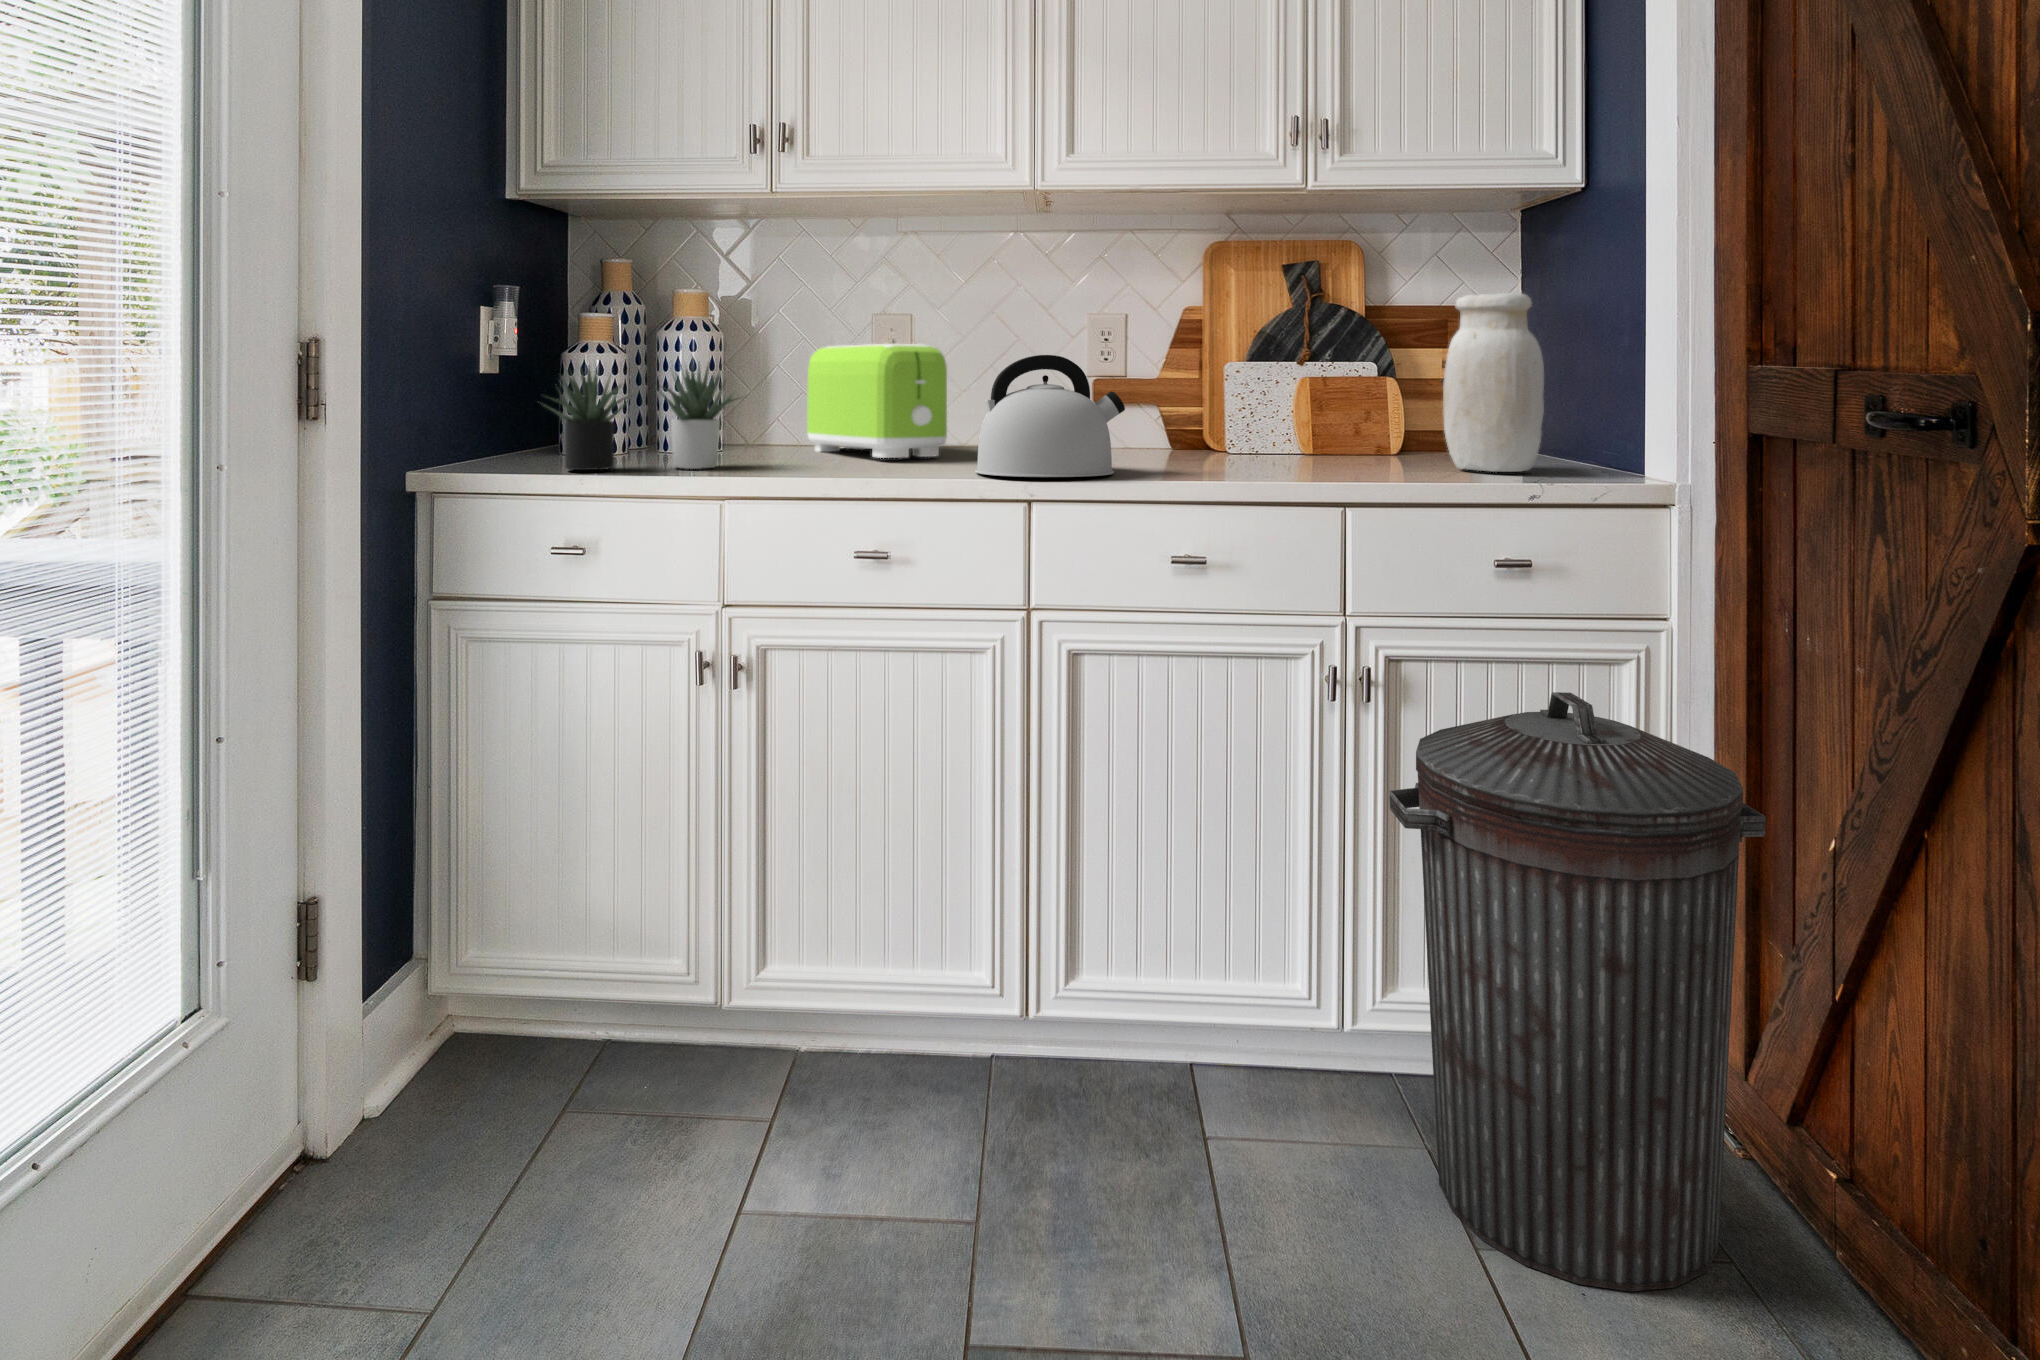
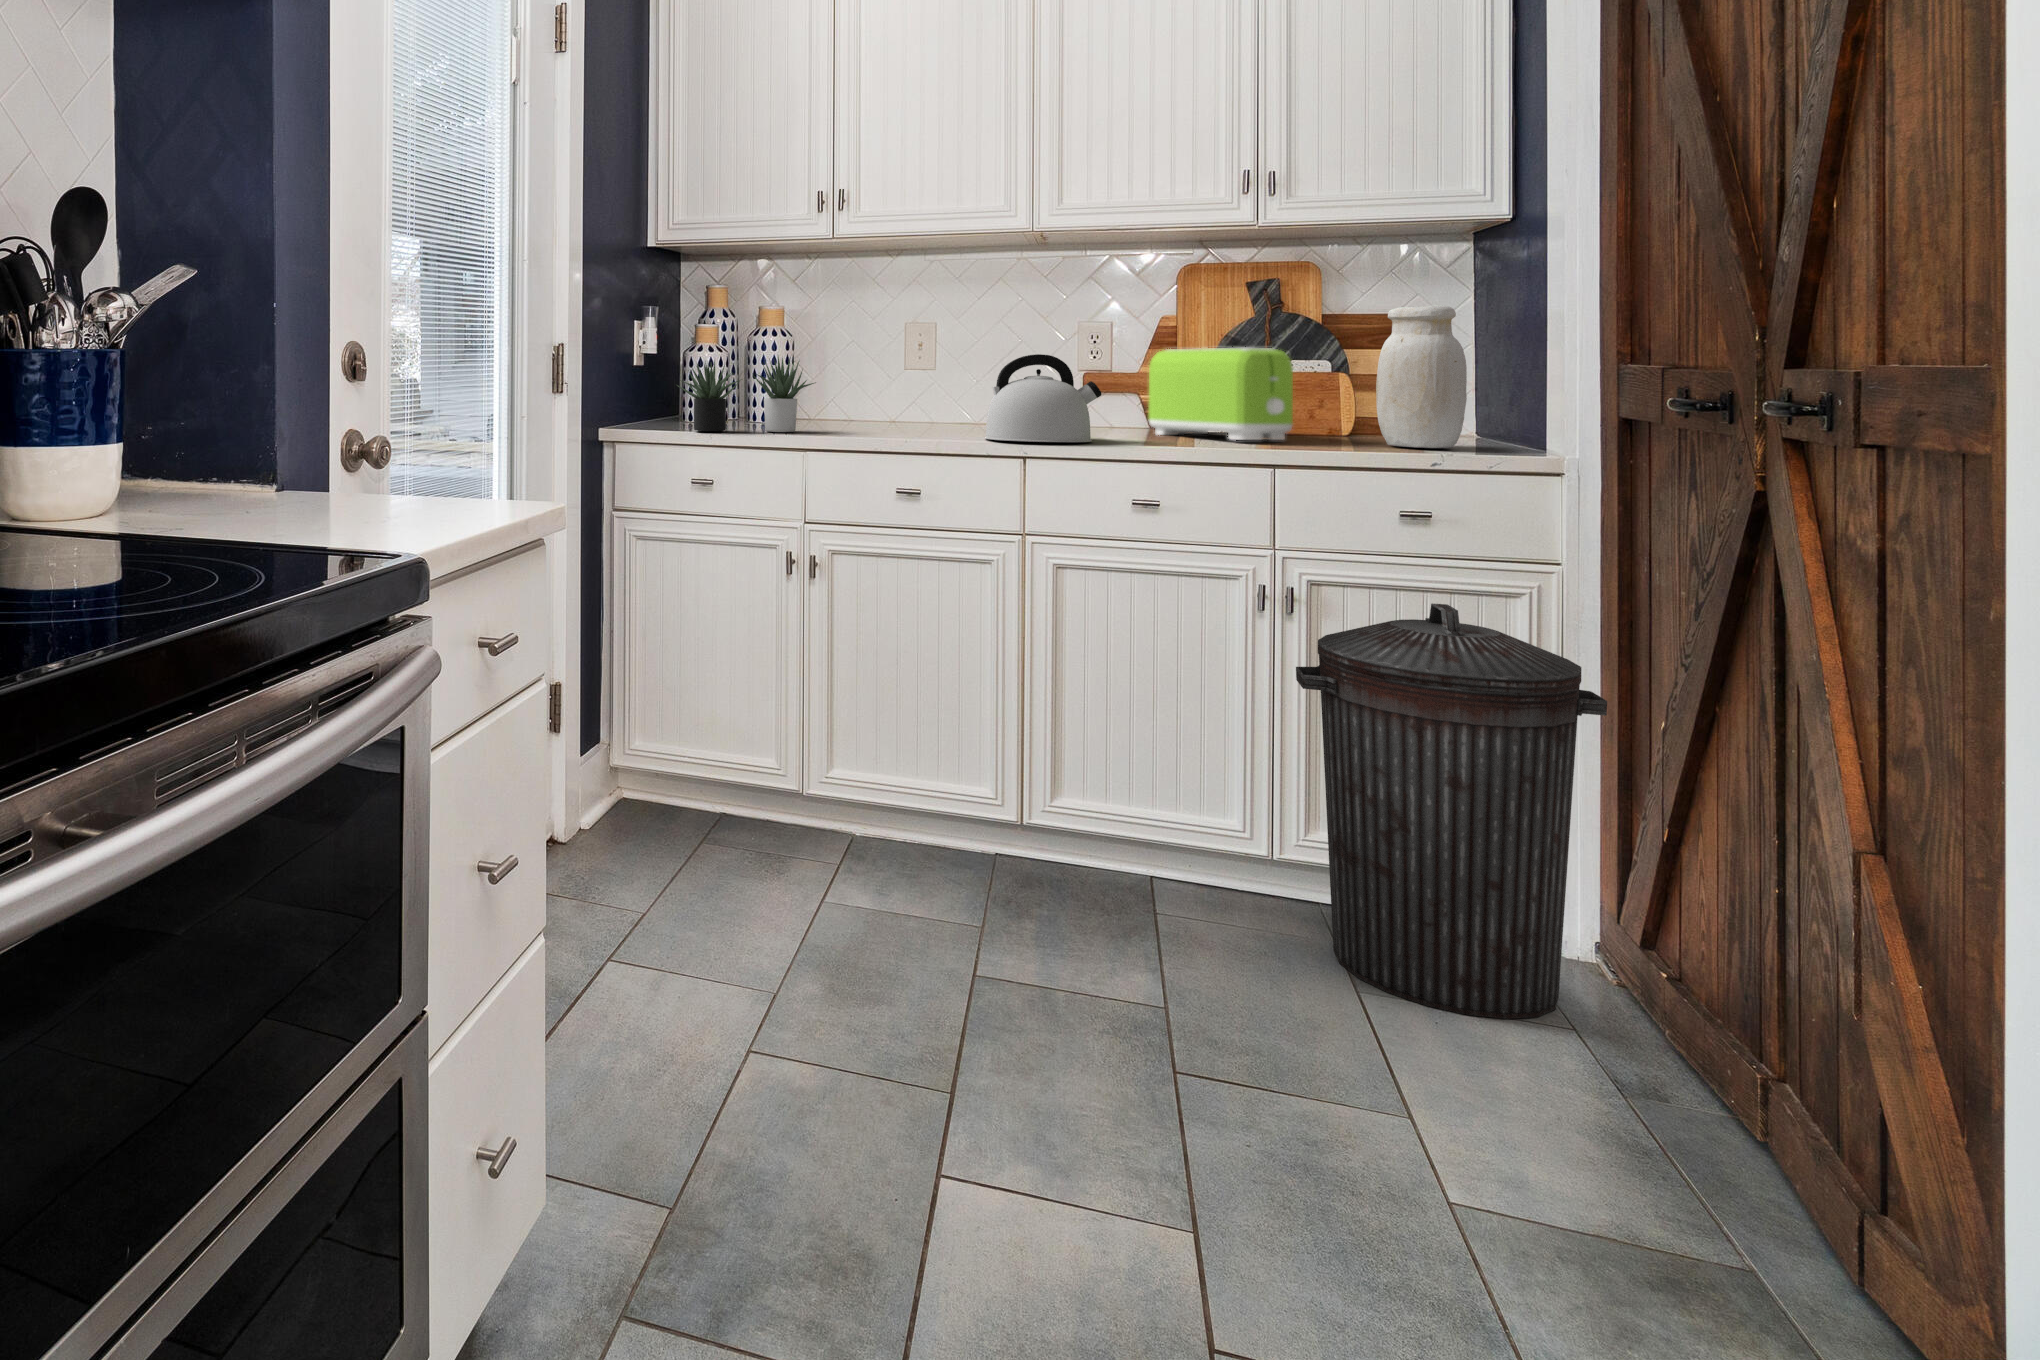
toaster: present [807,344,947,458] -> present [1148,348,1293,440]

